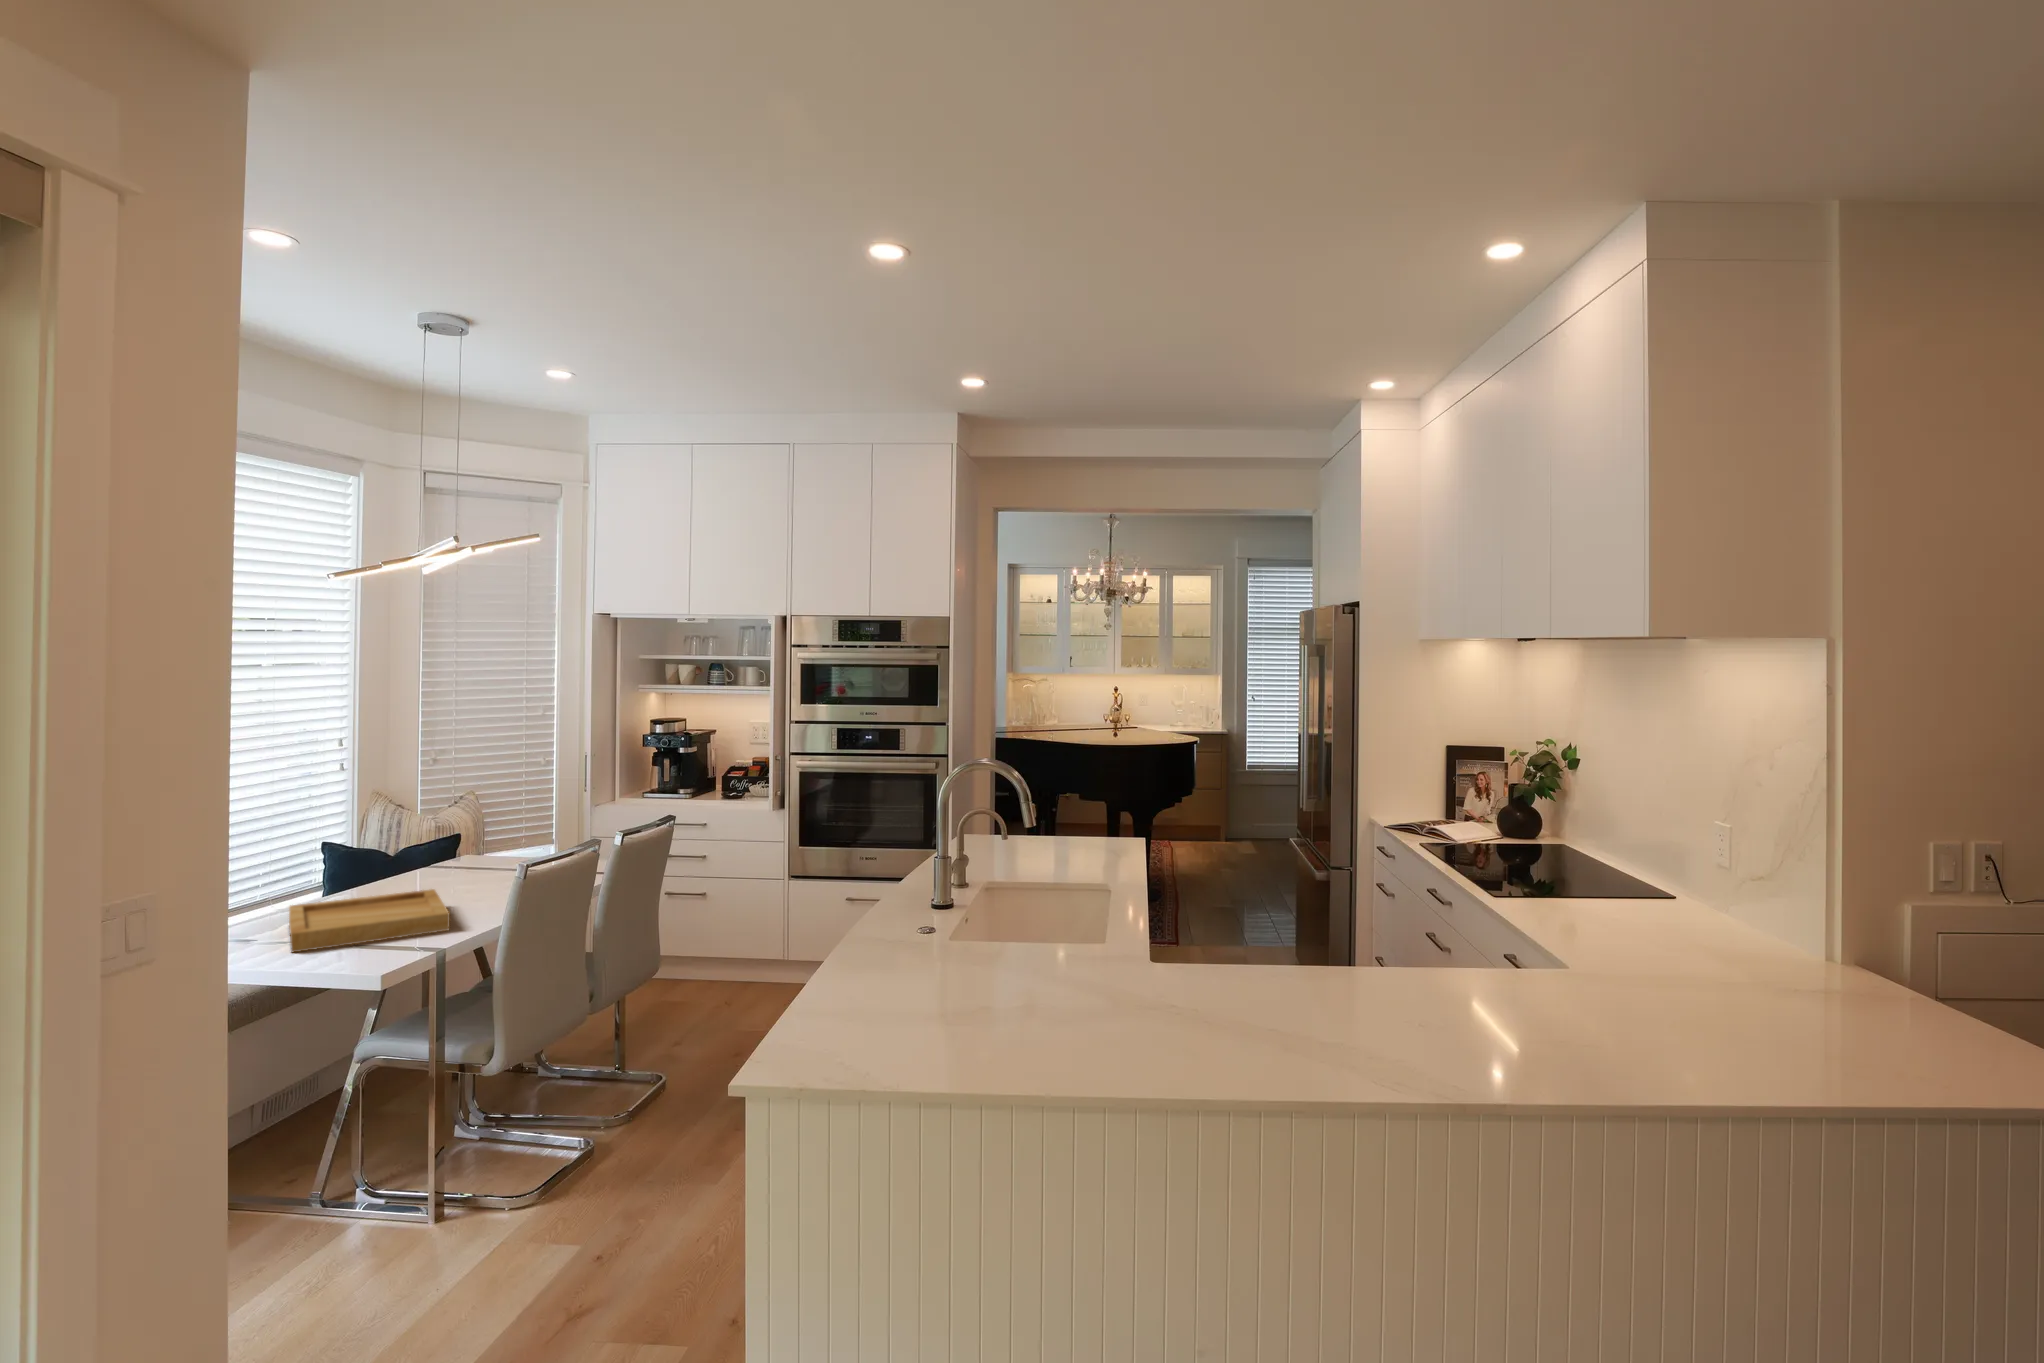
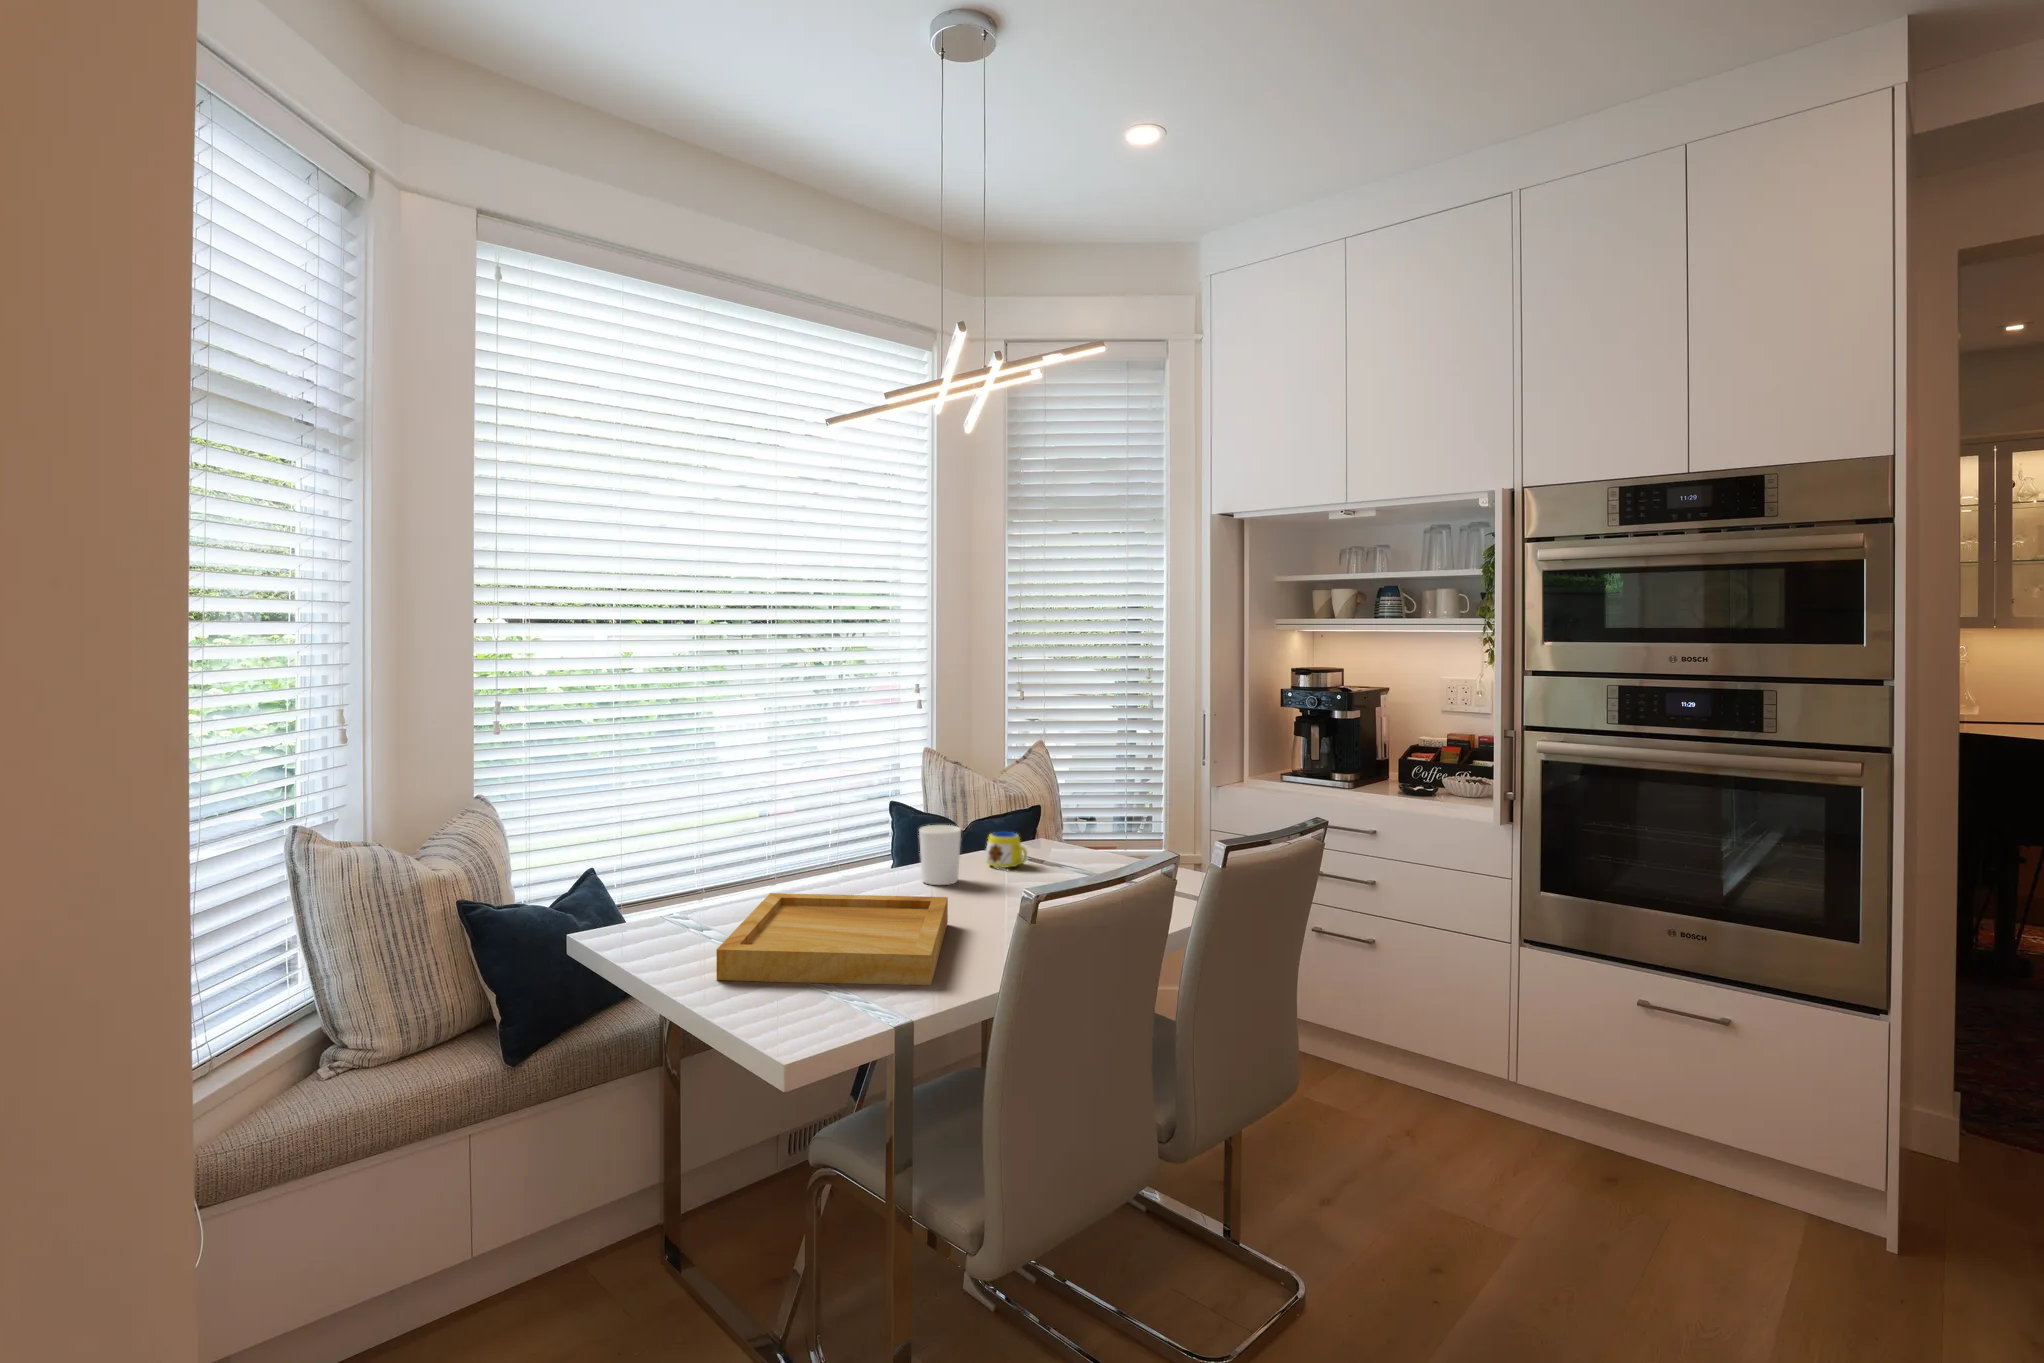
candle holder: none [388,849,423,891] -> present [919,825,961,885]
mug: none [433,850,469,876] -> present [986,832,1027,871]

